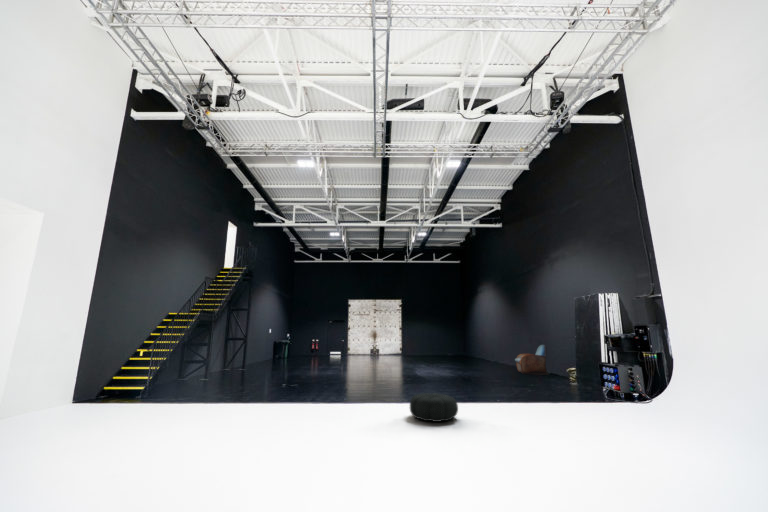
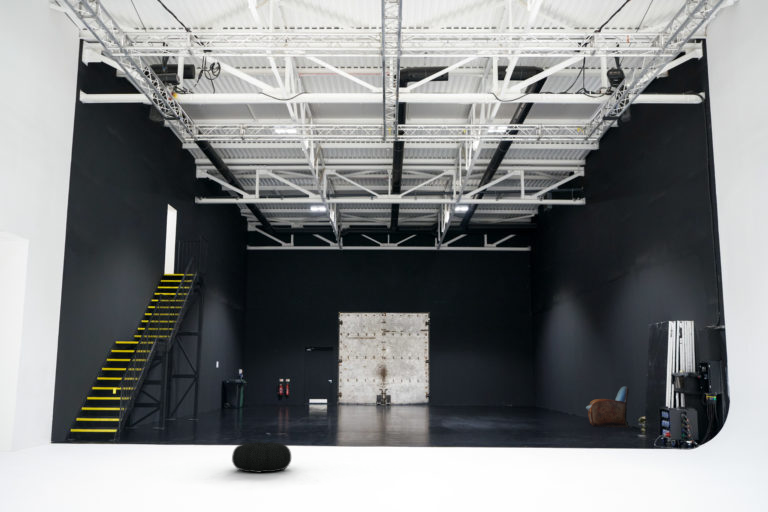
pouf: present [410,393,458,422] -> present [232,442,291,472]

